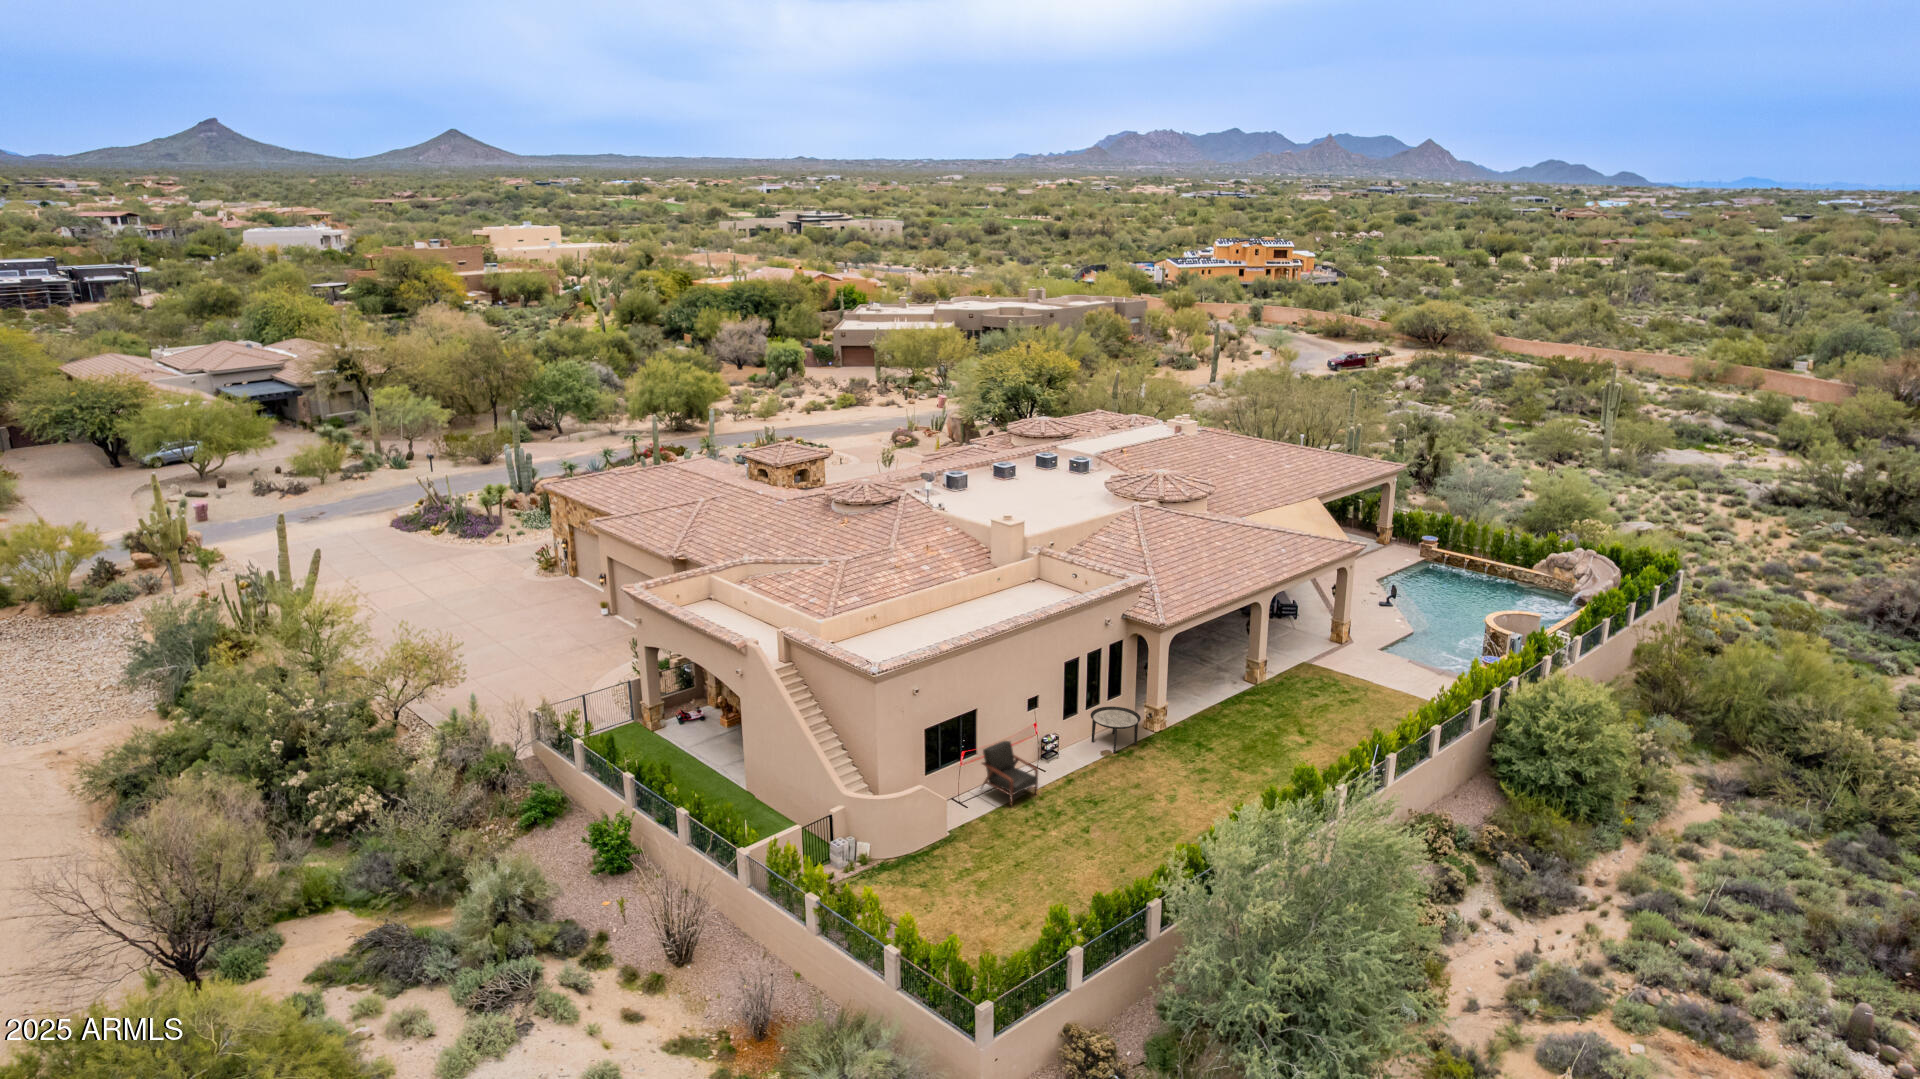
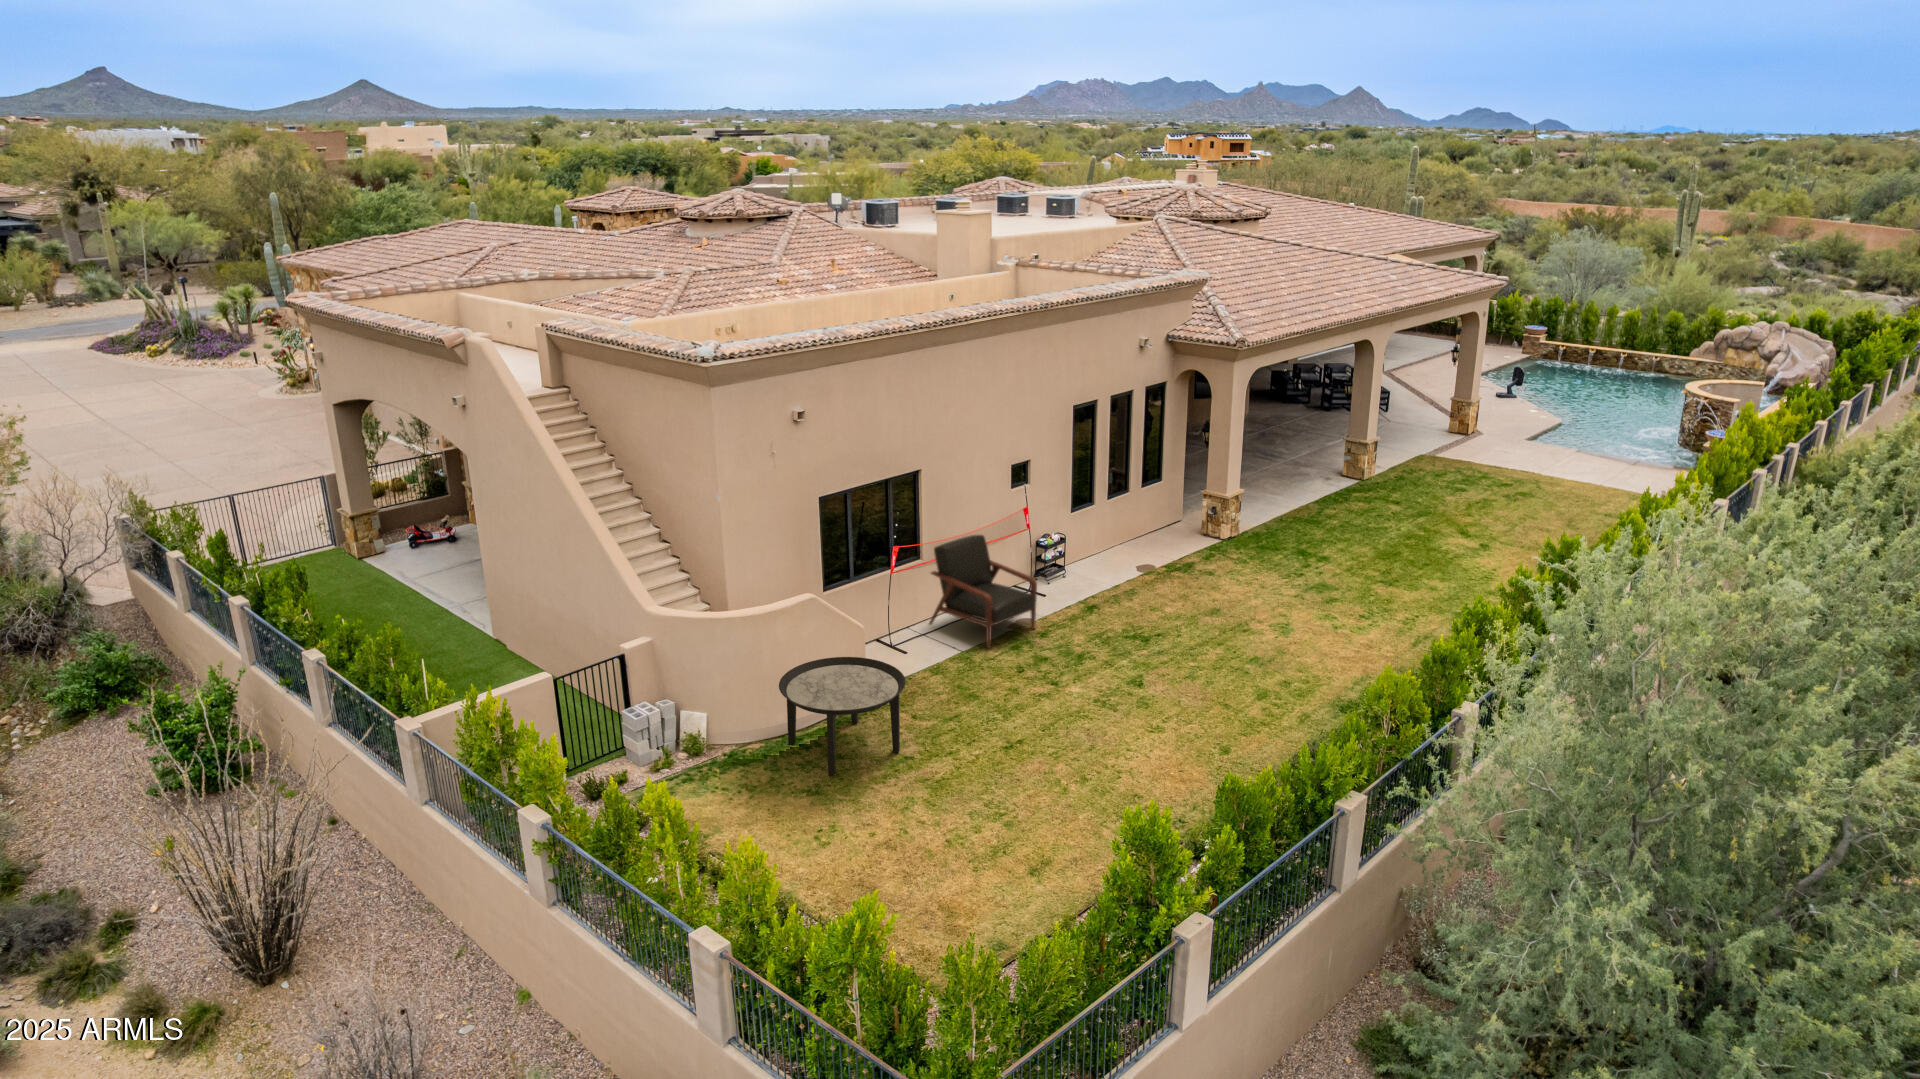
round table: present [1091,706,1141,753] -> present [779,657,906,776]

